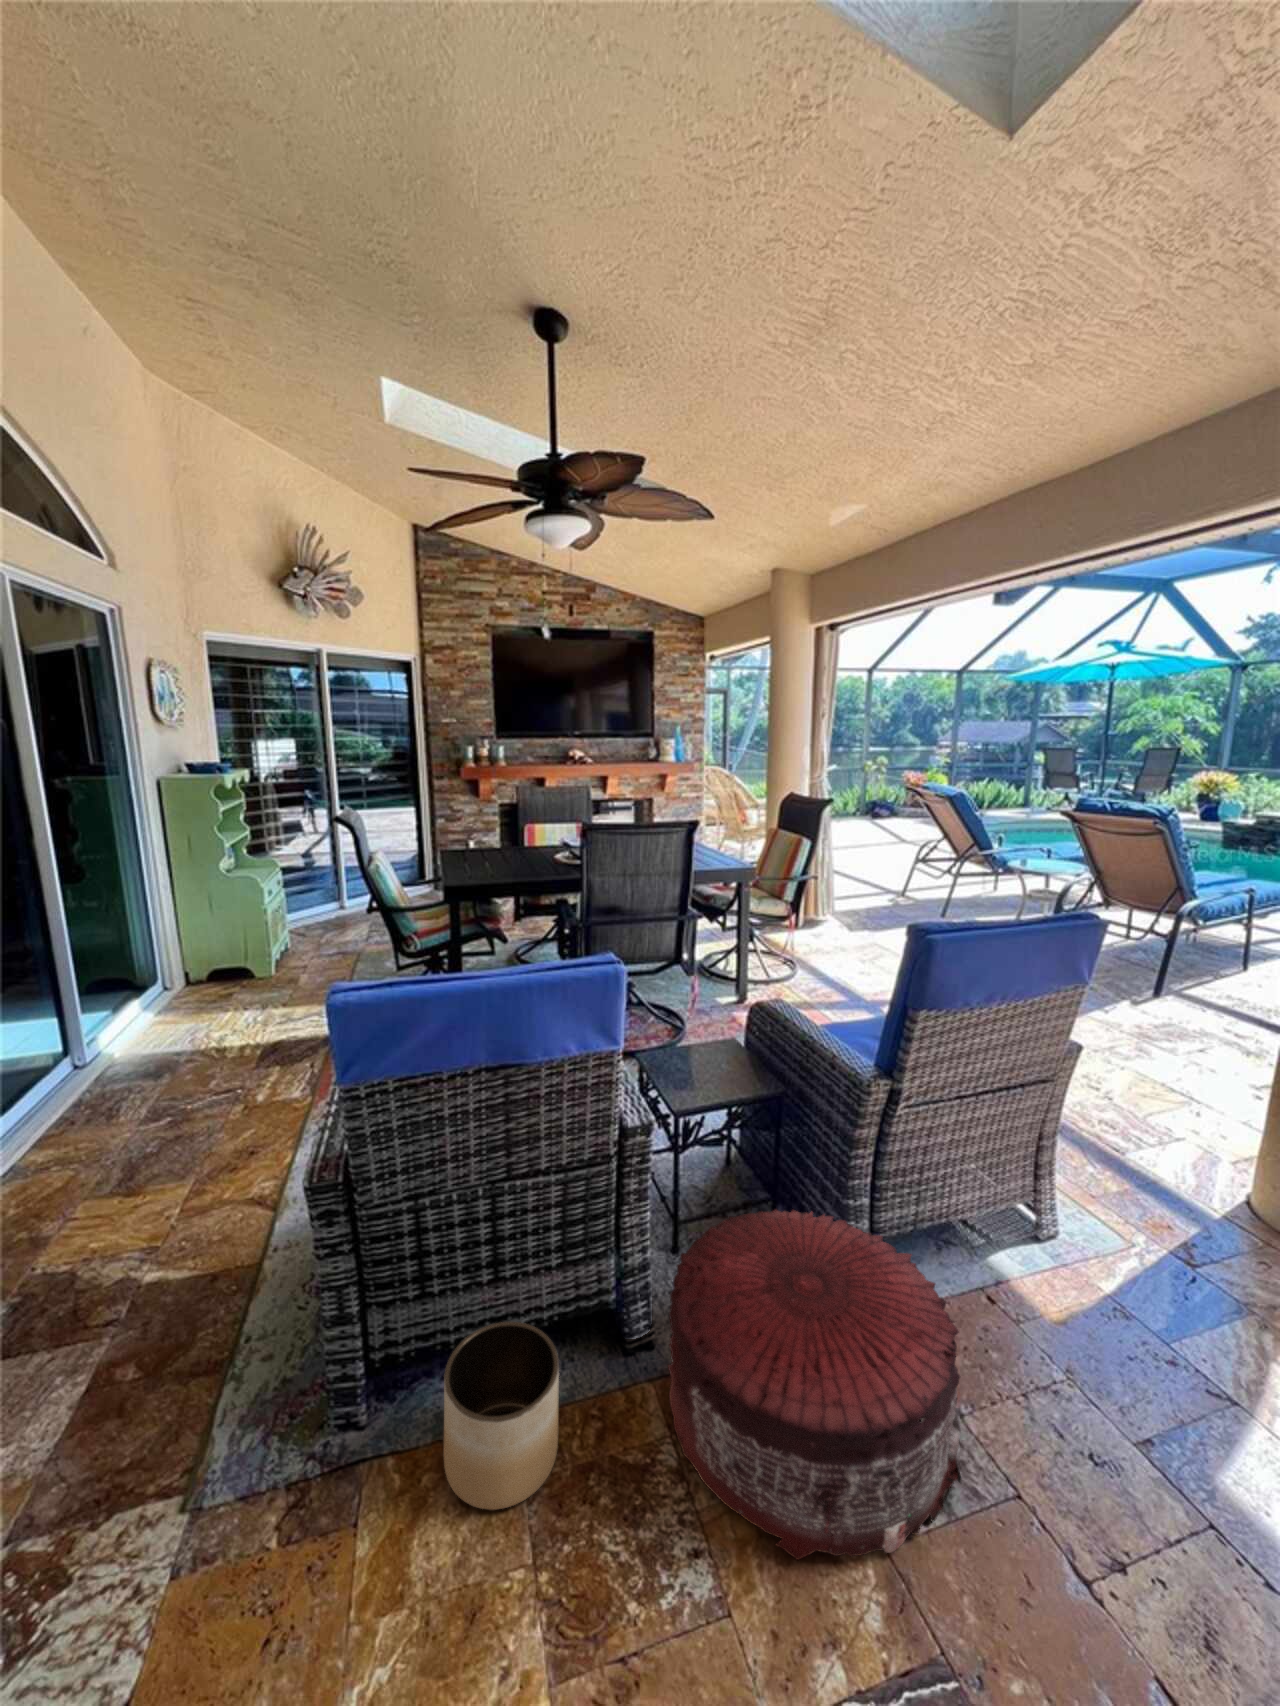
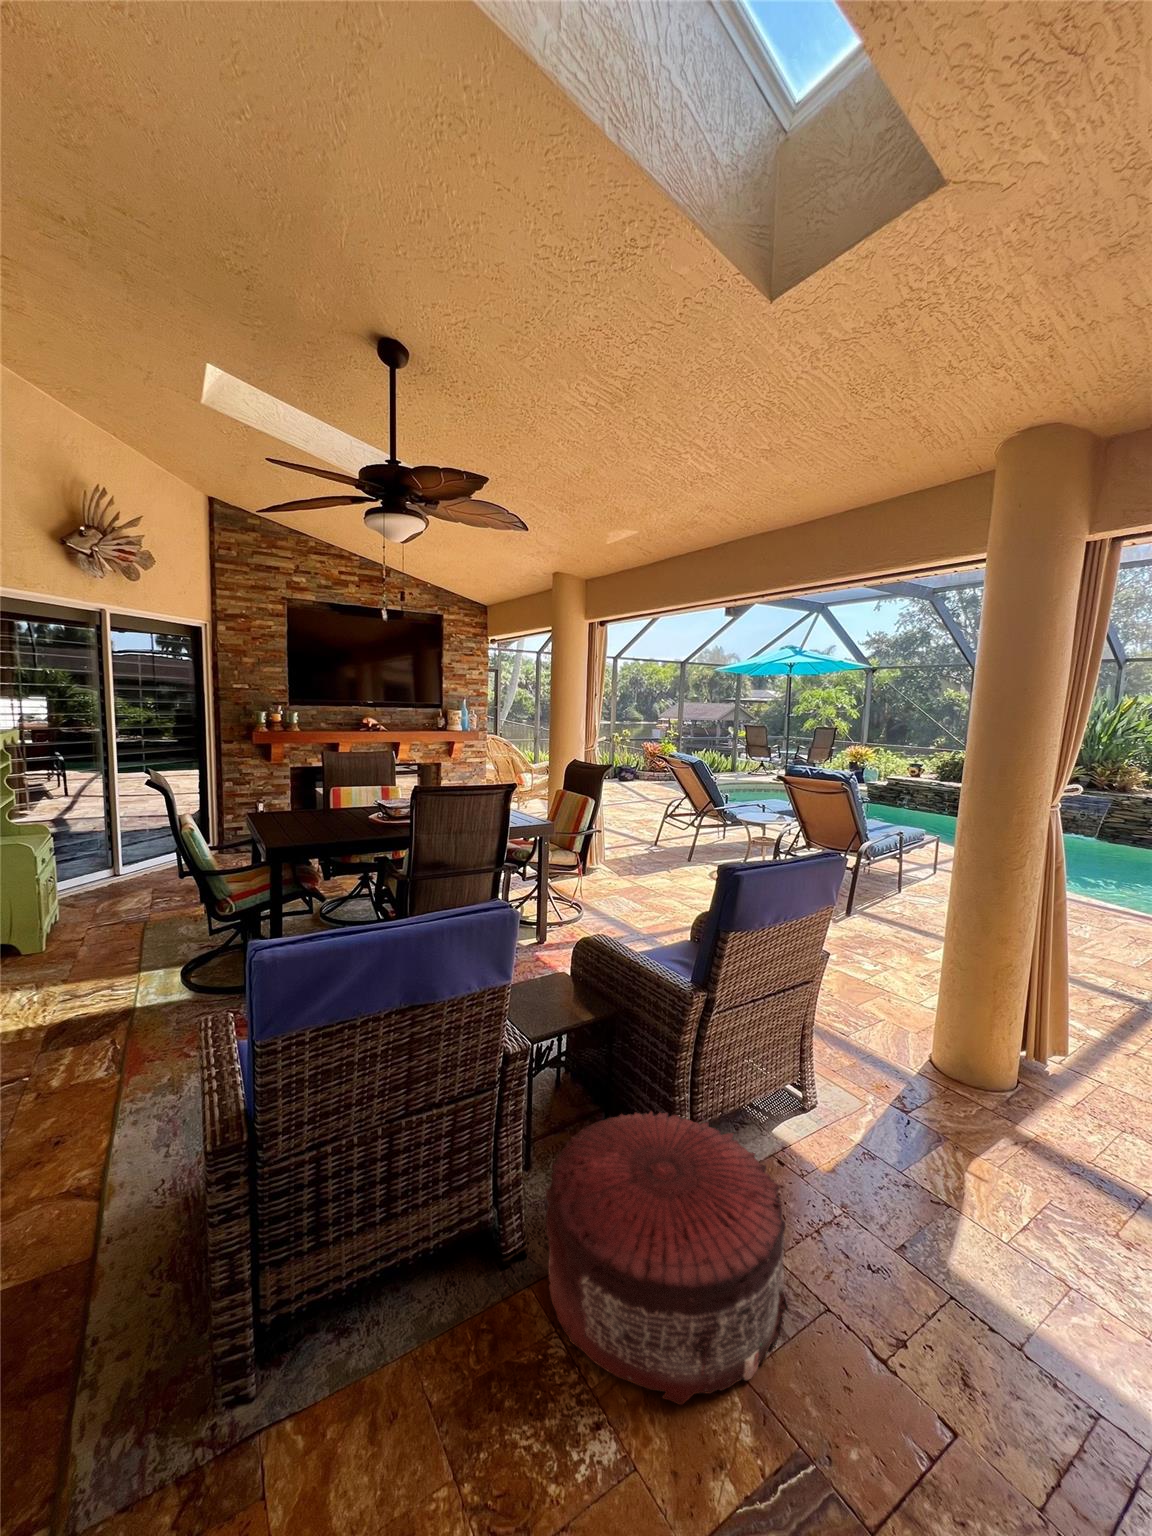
planter: present [444,1322,559,1510] -> none [348,1253,461,1439]

